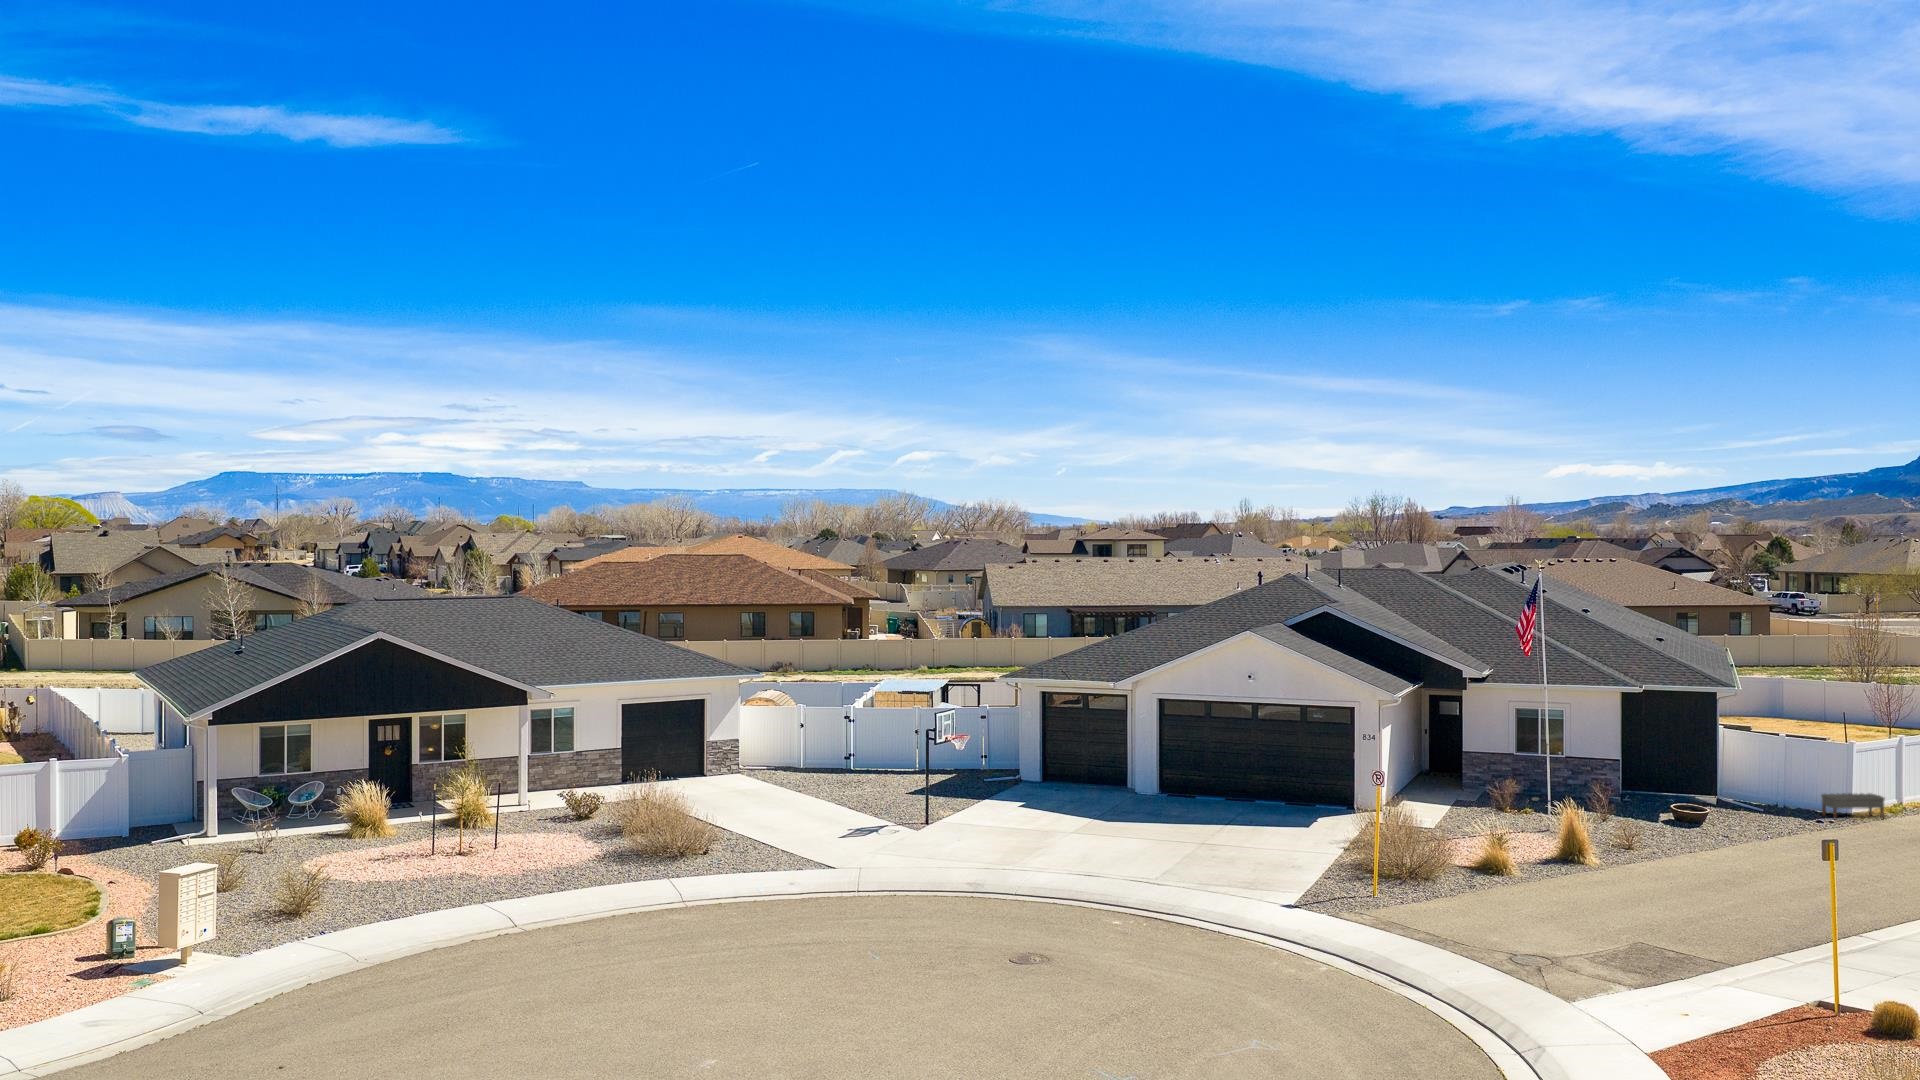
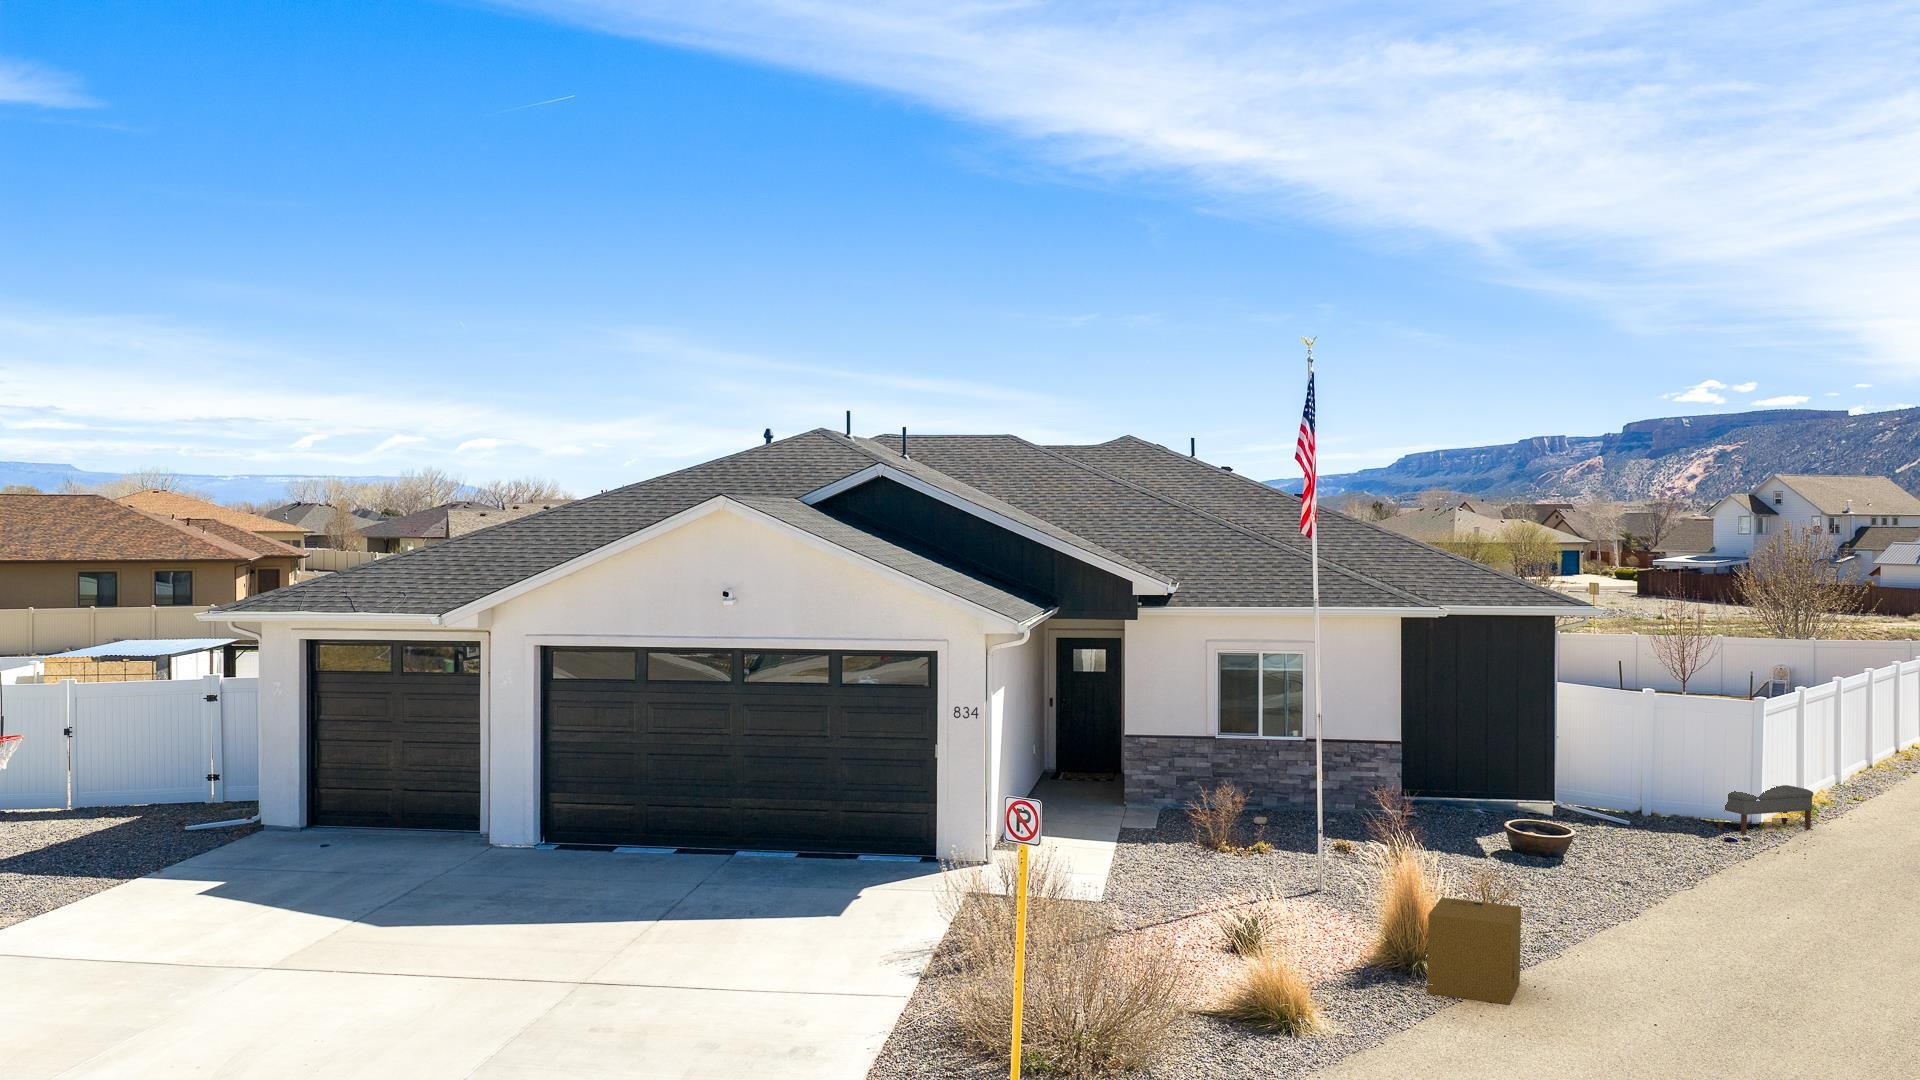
cardboard box: none [1578,829,1627,876] -> present [1427,898,1521,1005]

